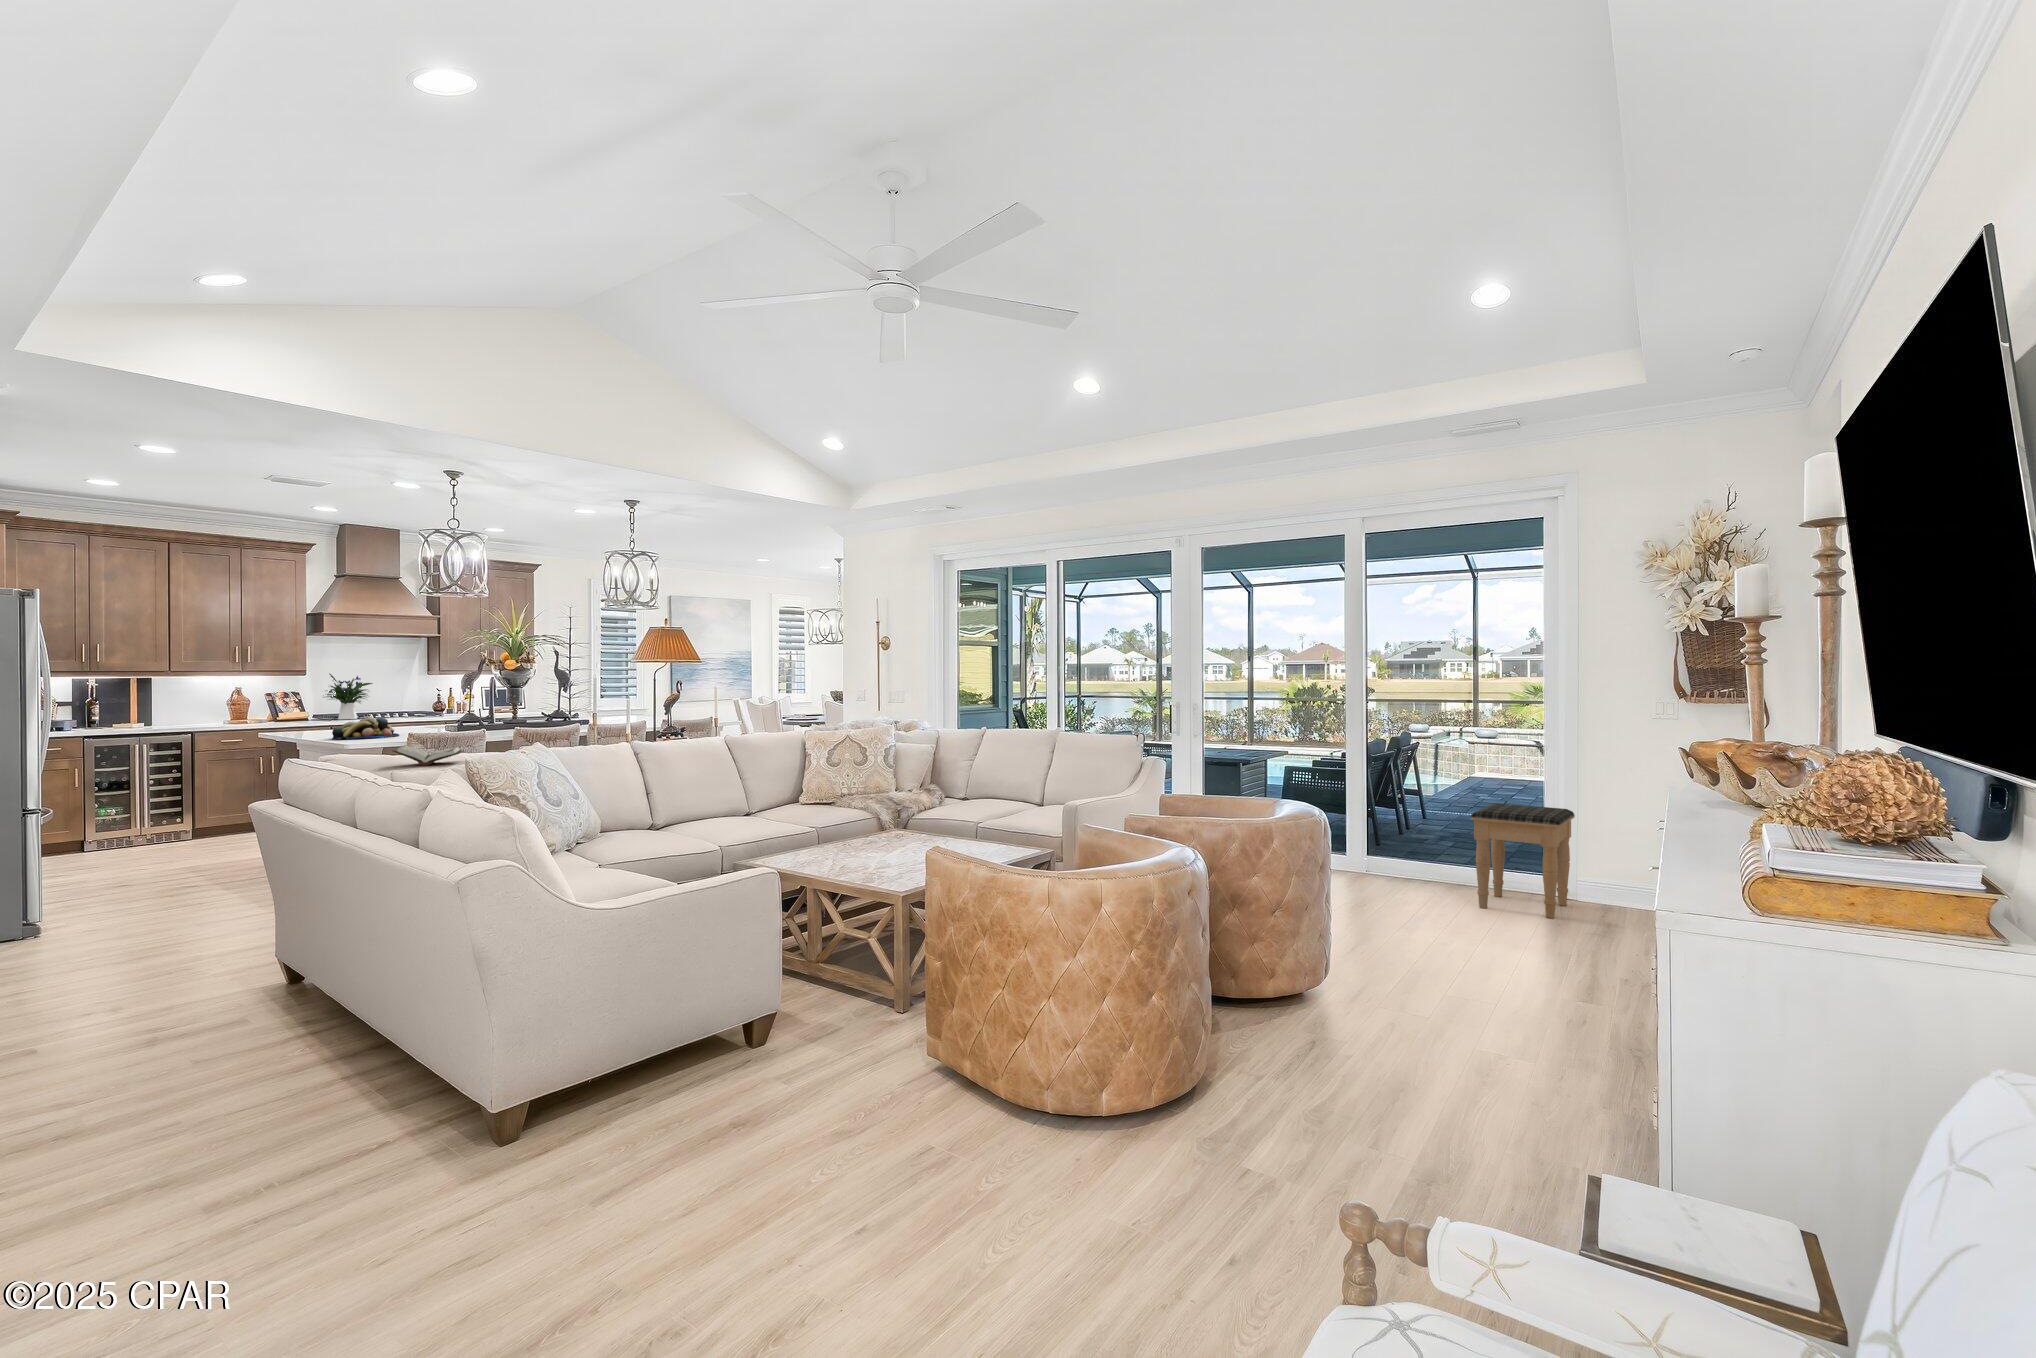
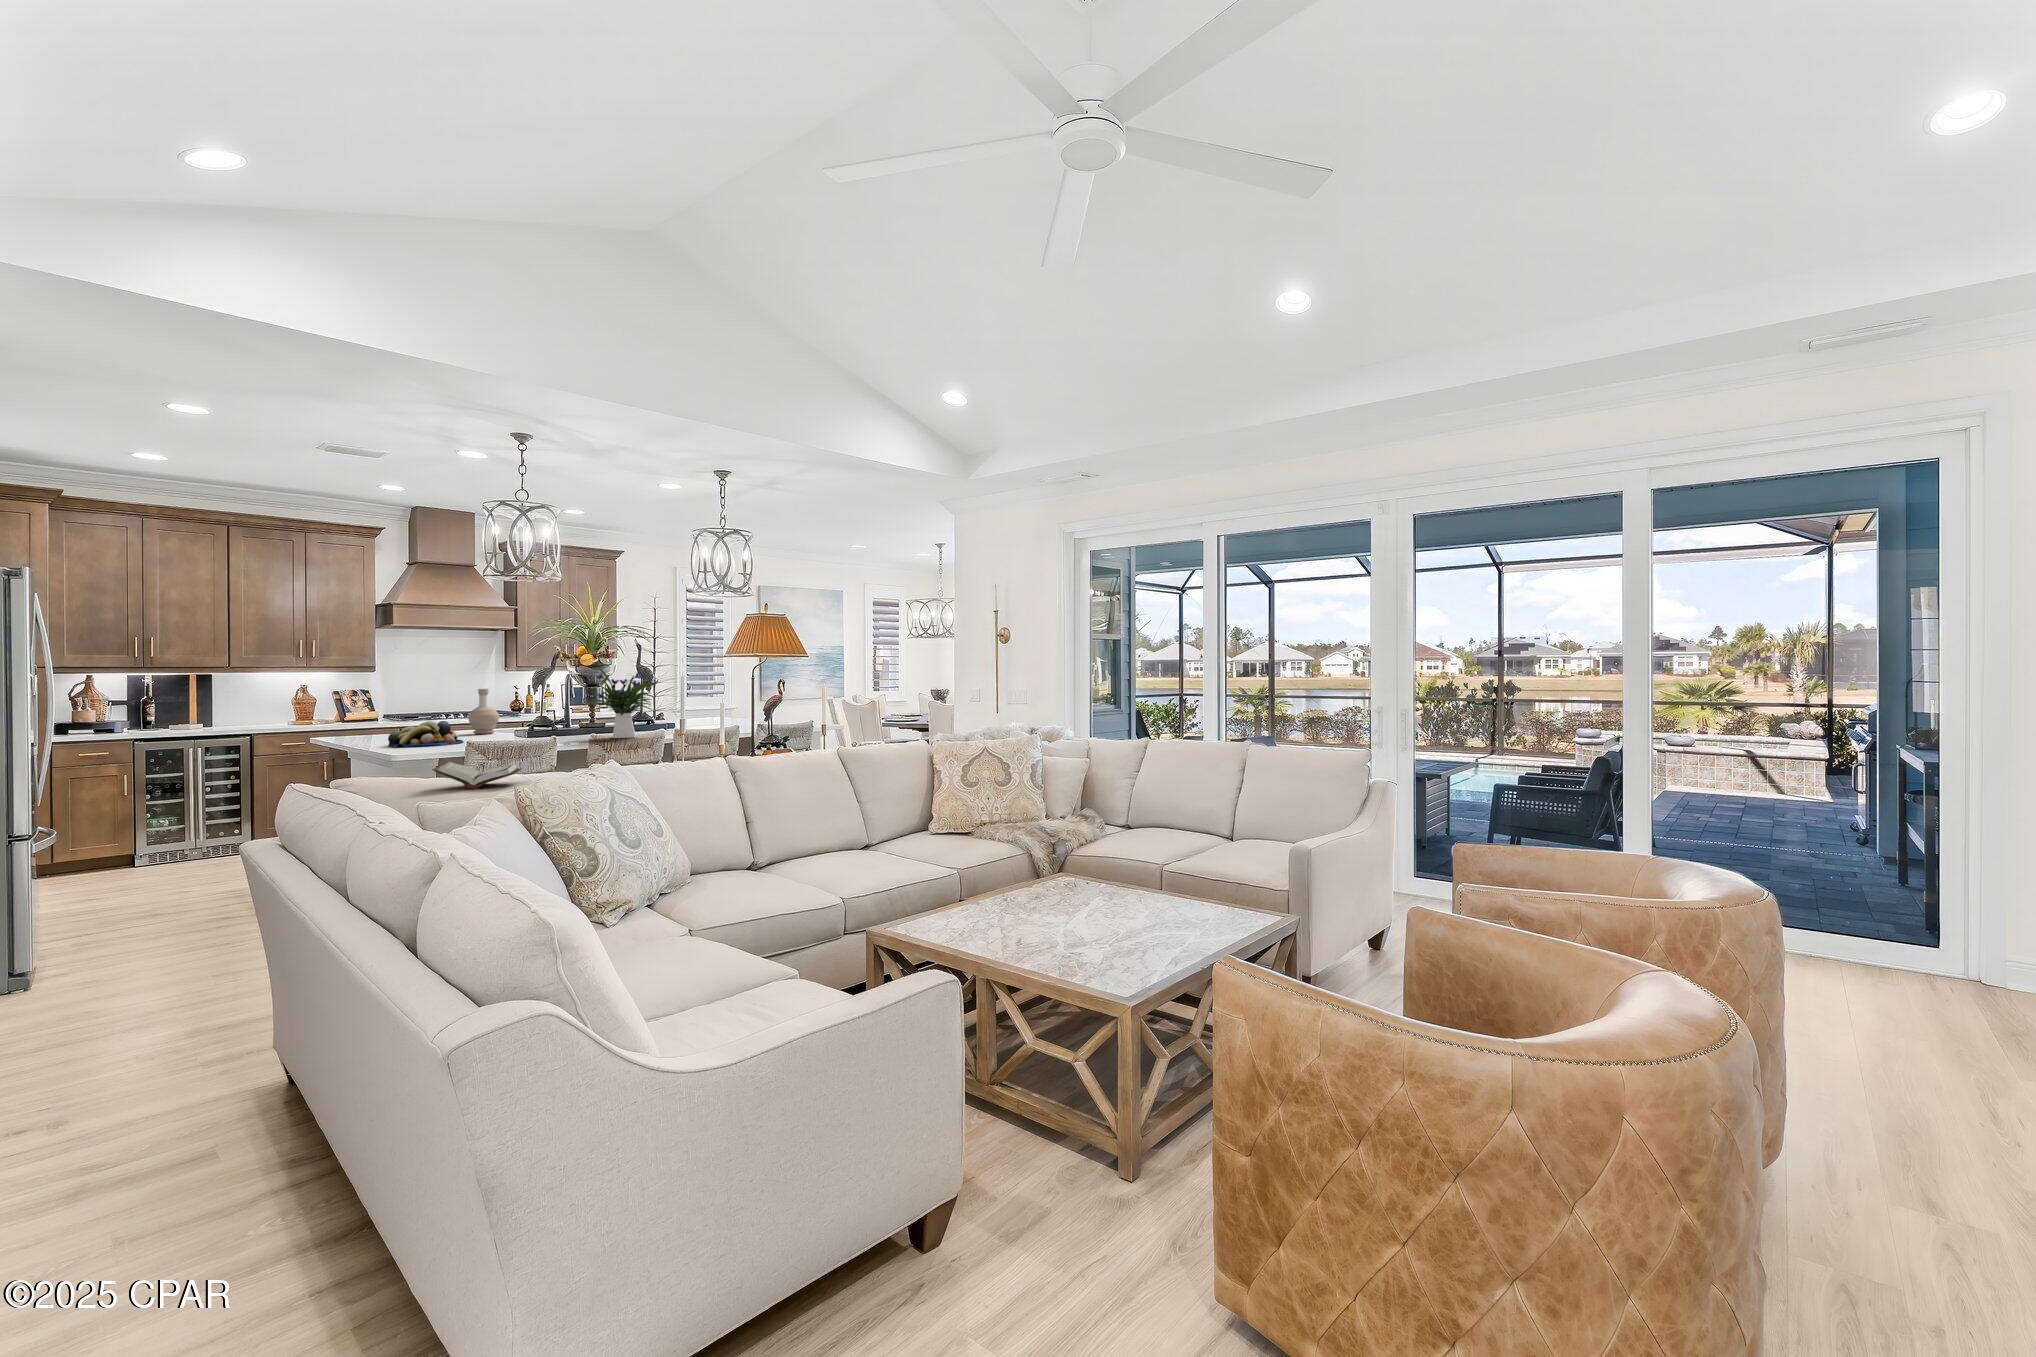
flower arrangement: present [325,674,373,719] -> present [590,668,657,738]
bottle: none [401,690,429,729] -> present [468,689,499,734]
footstool: present [1471,803,1575,918] -> none [1846,849,2000,1017]

